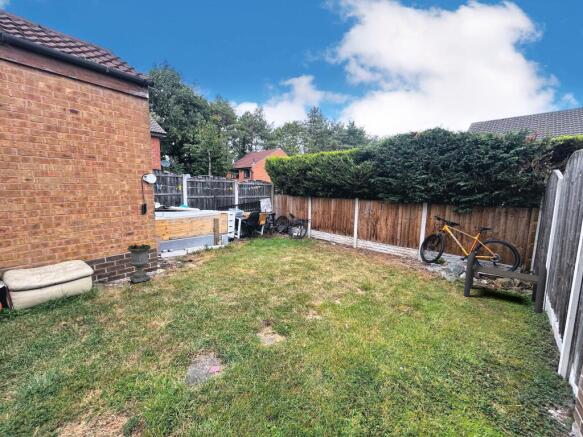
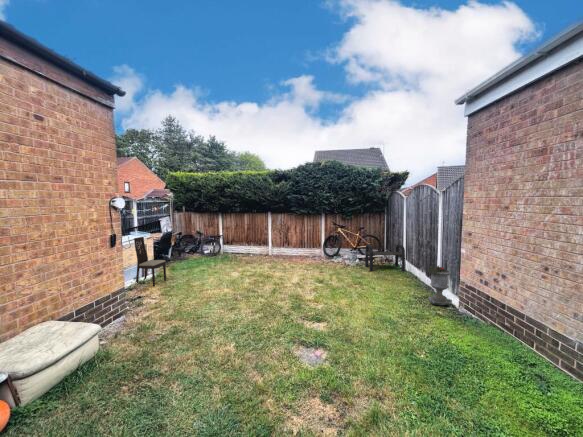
chair: none [205,212,228,256] -> present [134,237,166,286]
planter: present [128,244,151,283] -> present [428,266,451,306]

